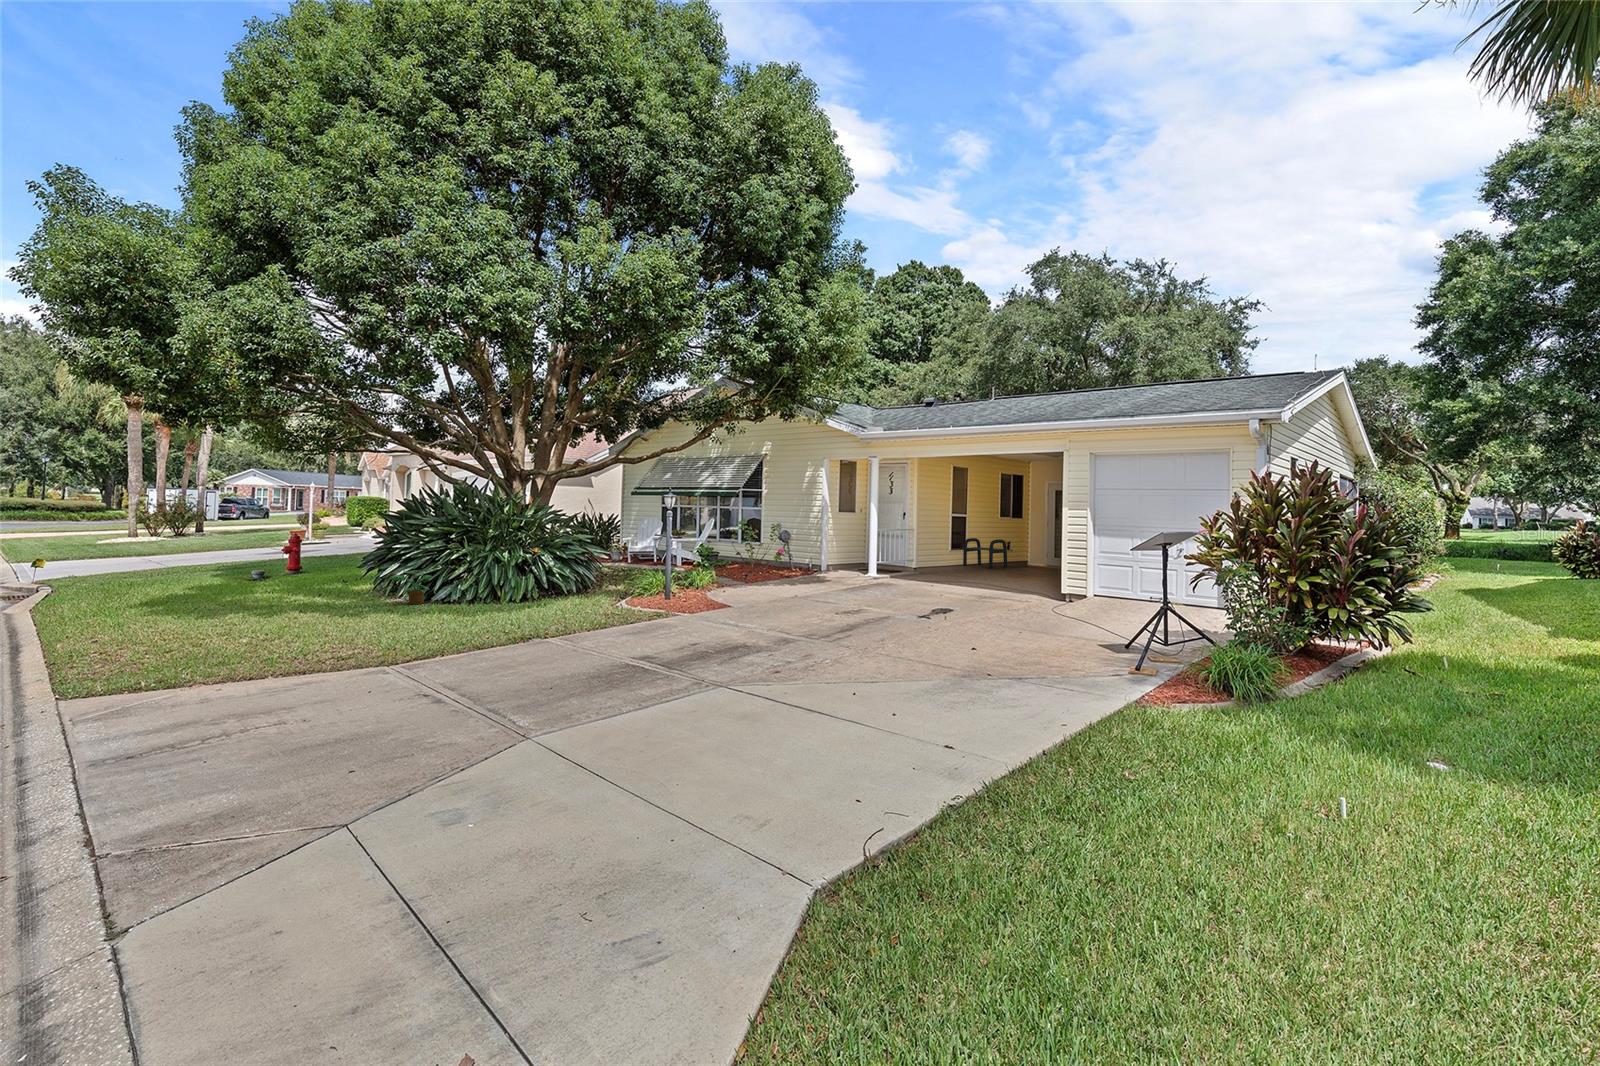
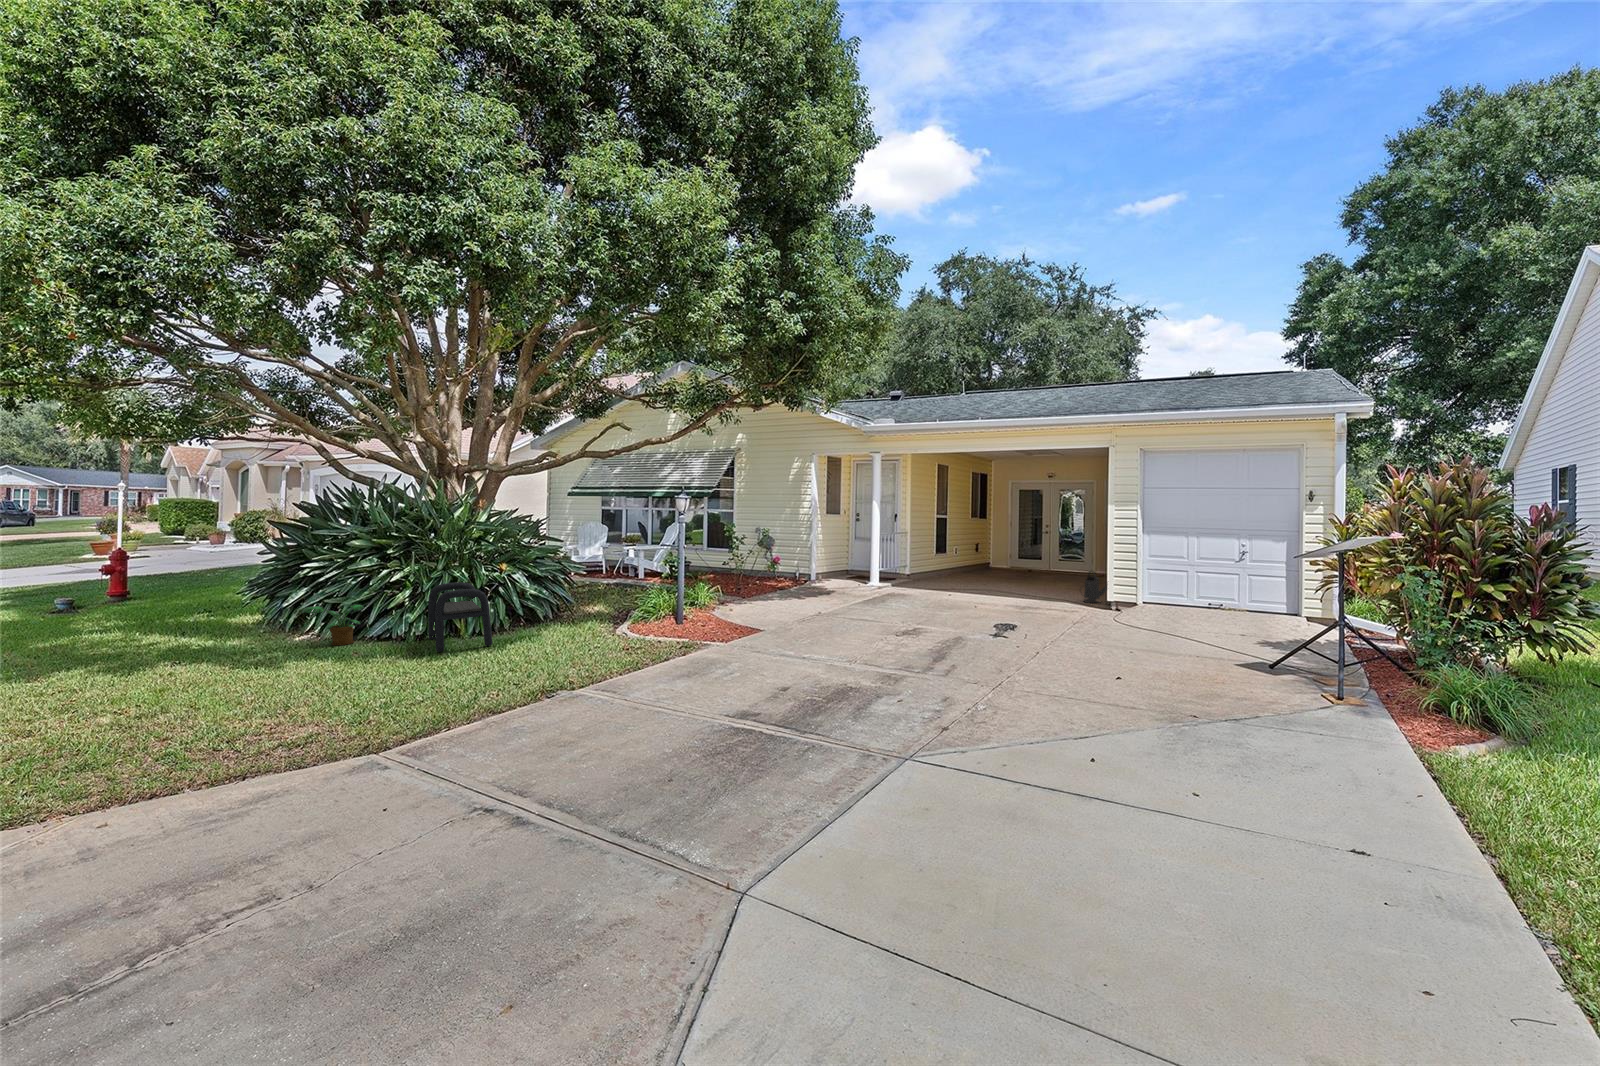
bench: present [963,538,1007,568] -> present [428,582,492,652]
watering can: none [1035,566,1072,595] -> present [1084,572,1107,603]

